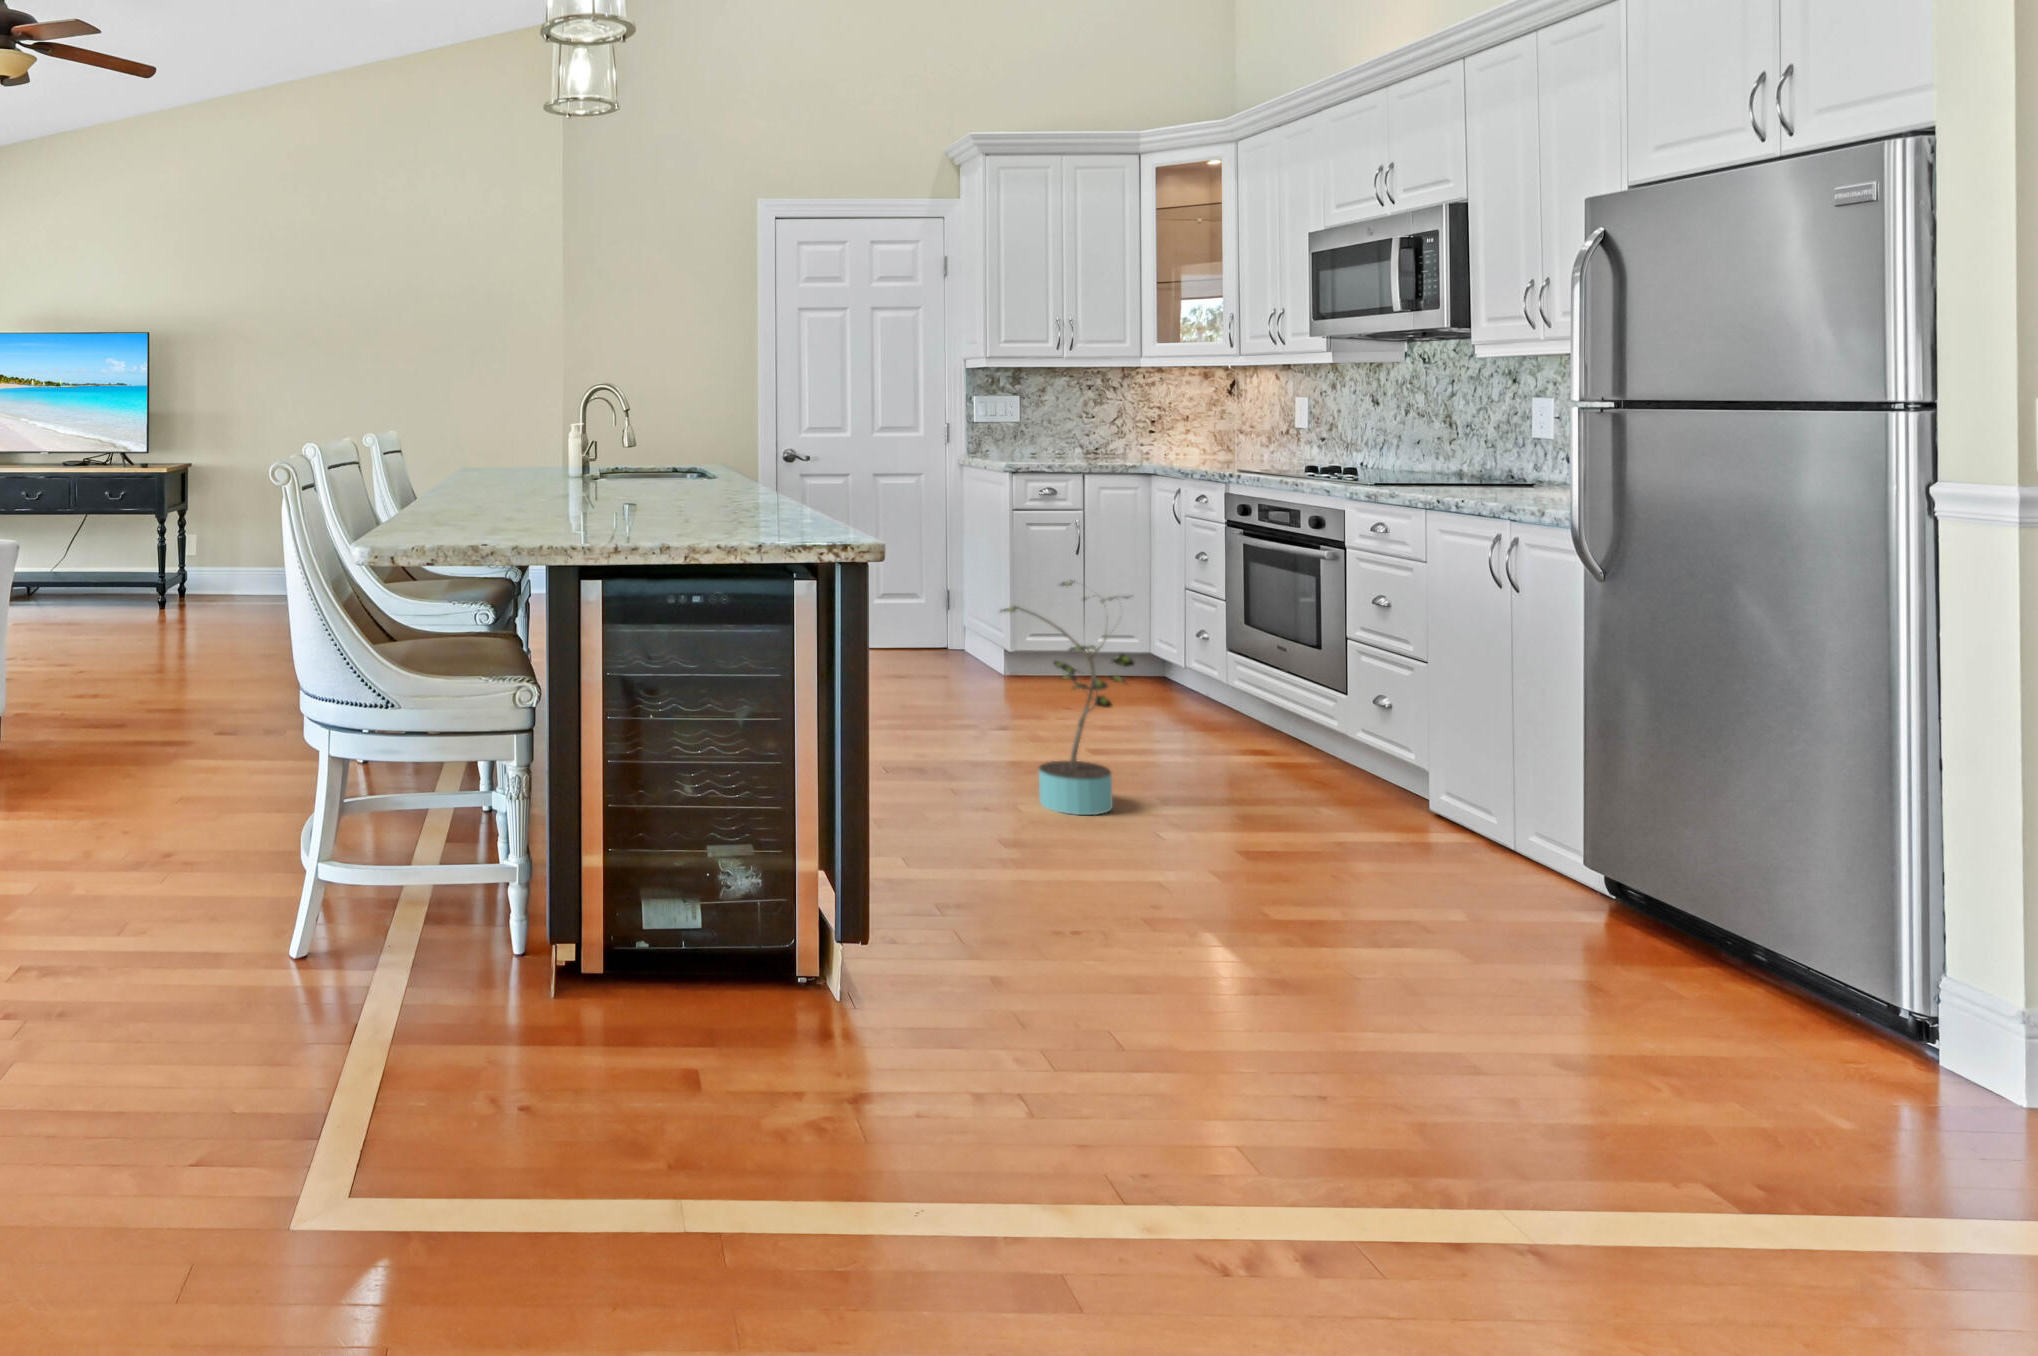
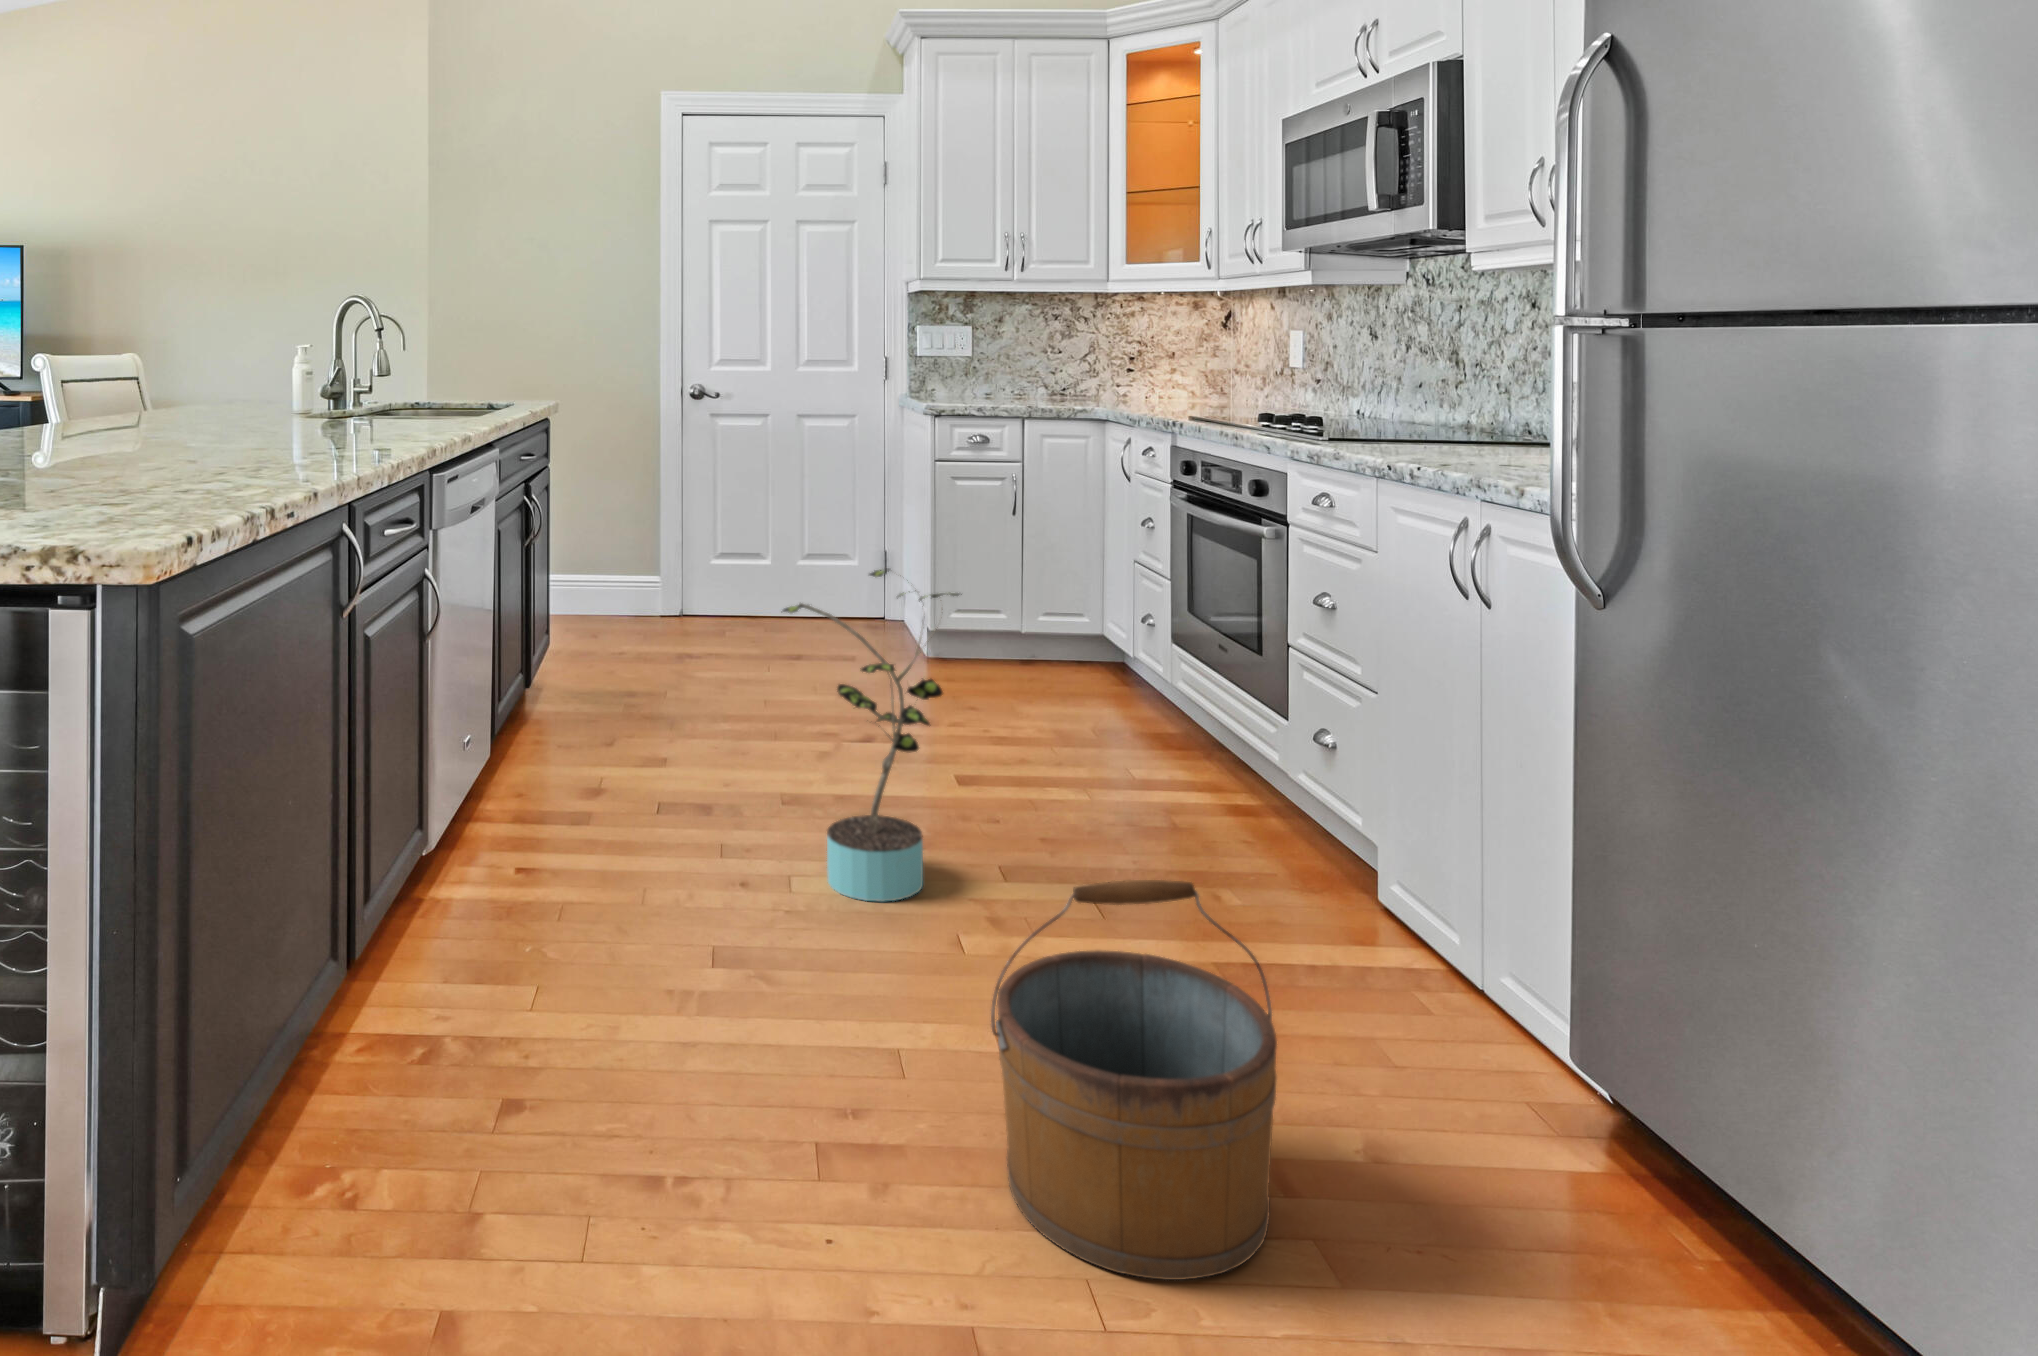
bucket: none [1255,743,1438,964] -> present [991,880,1277,1280]

